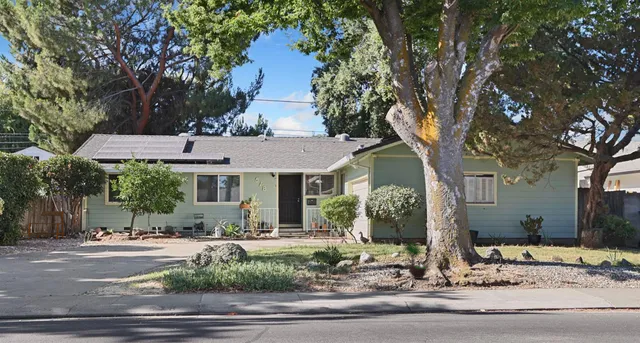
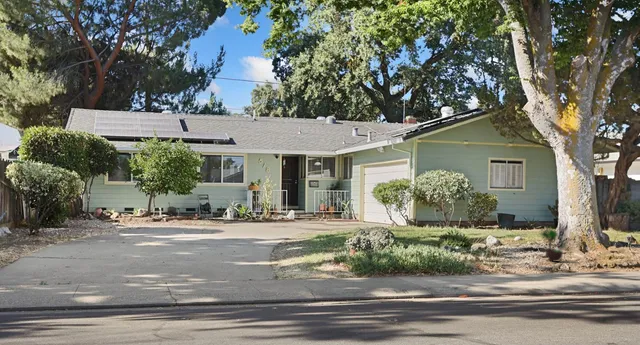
bench: present [28,211,64,239] -> none [48,196,86,227]

